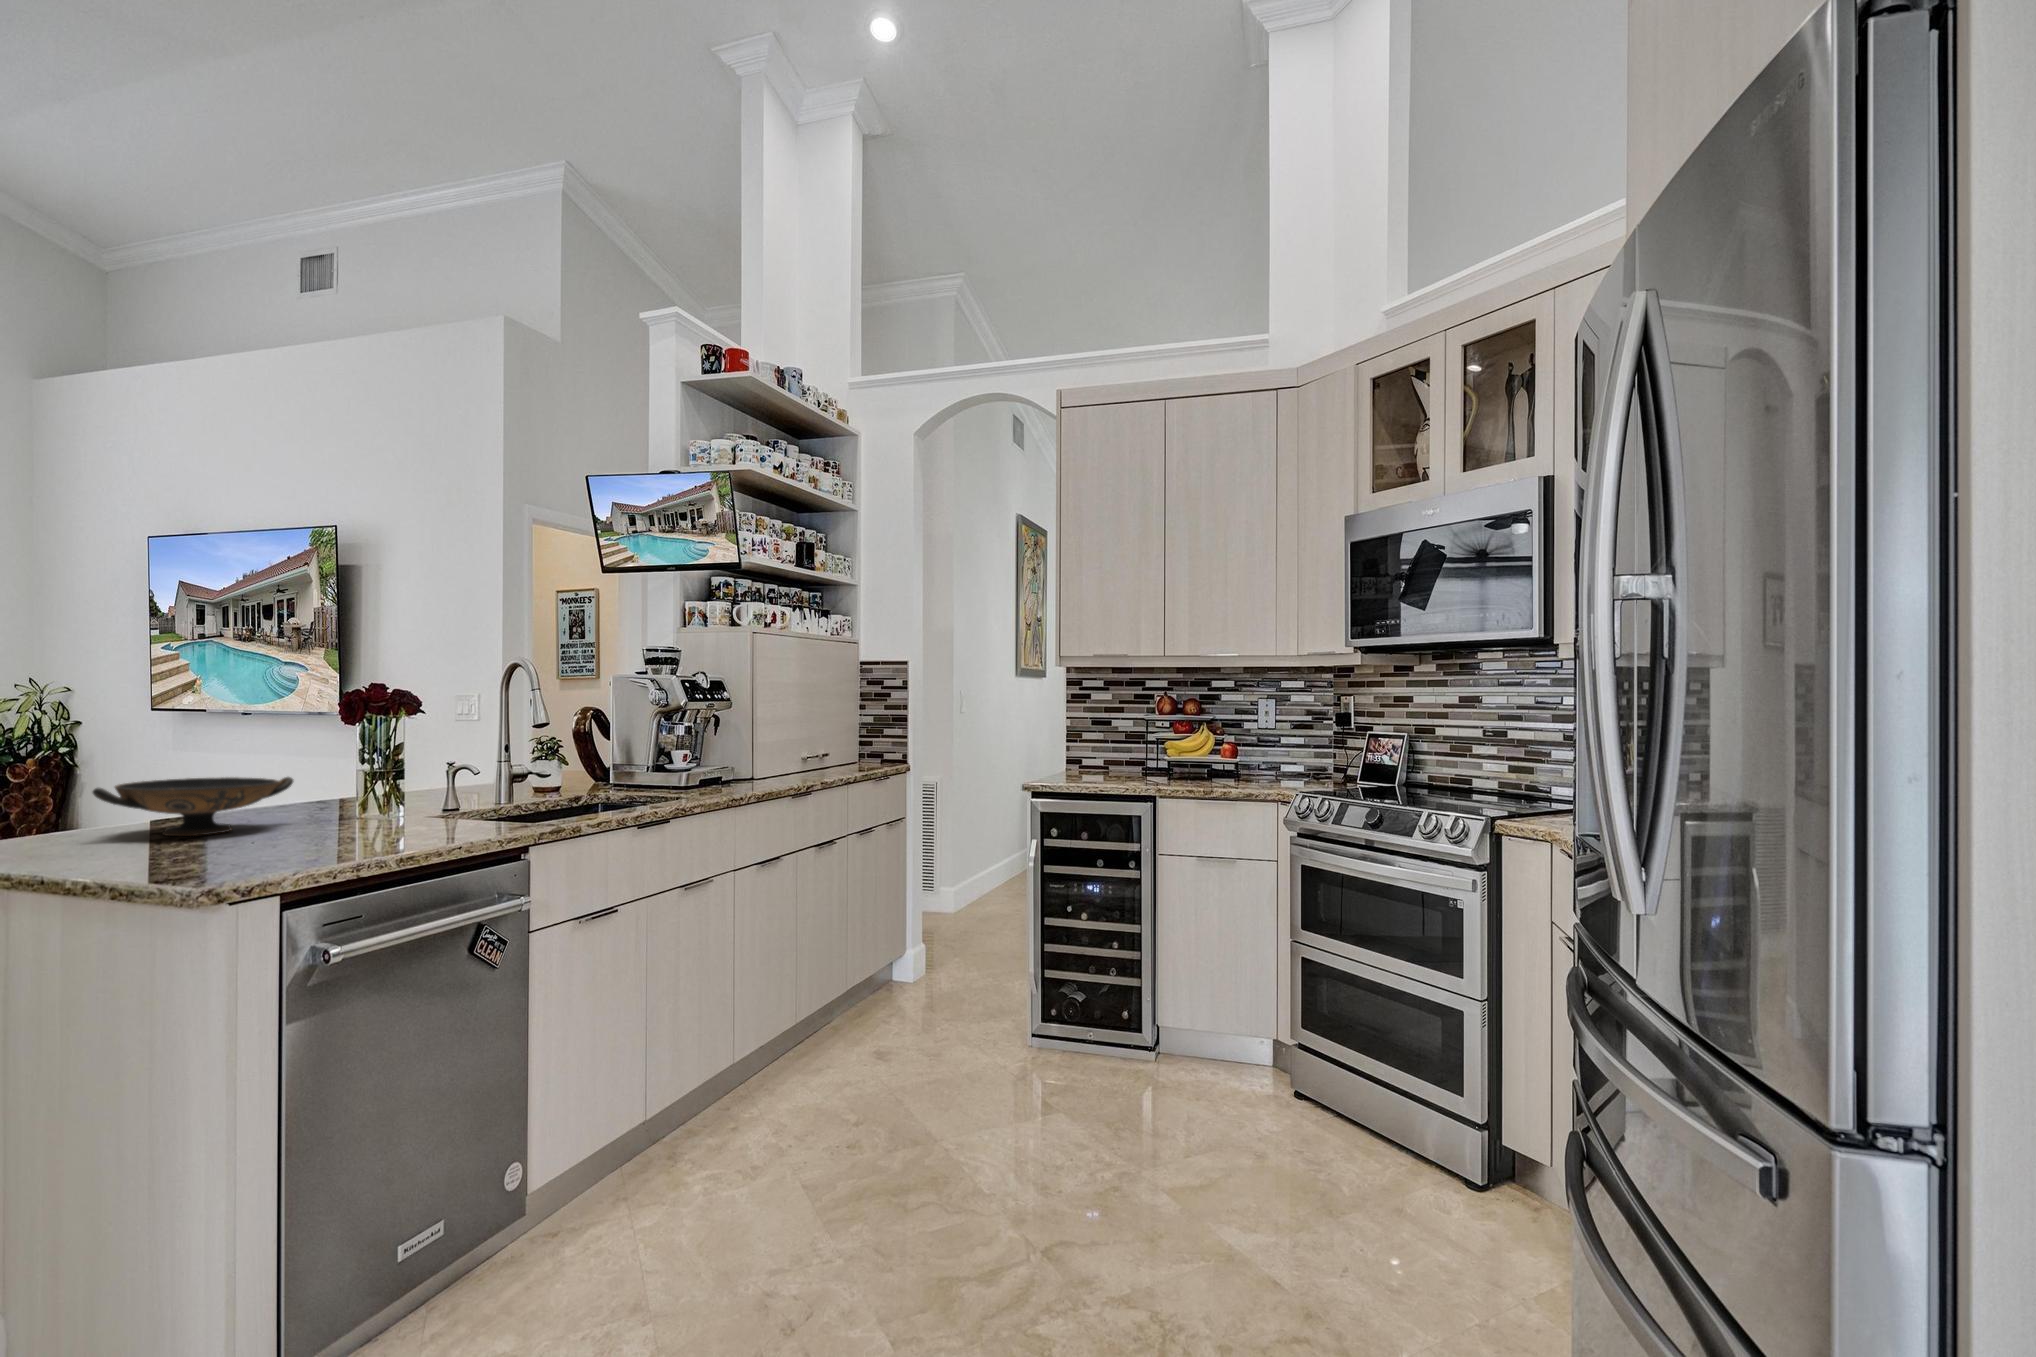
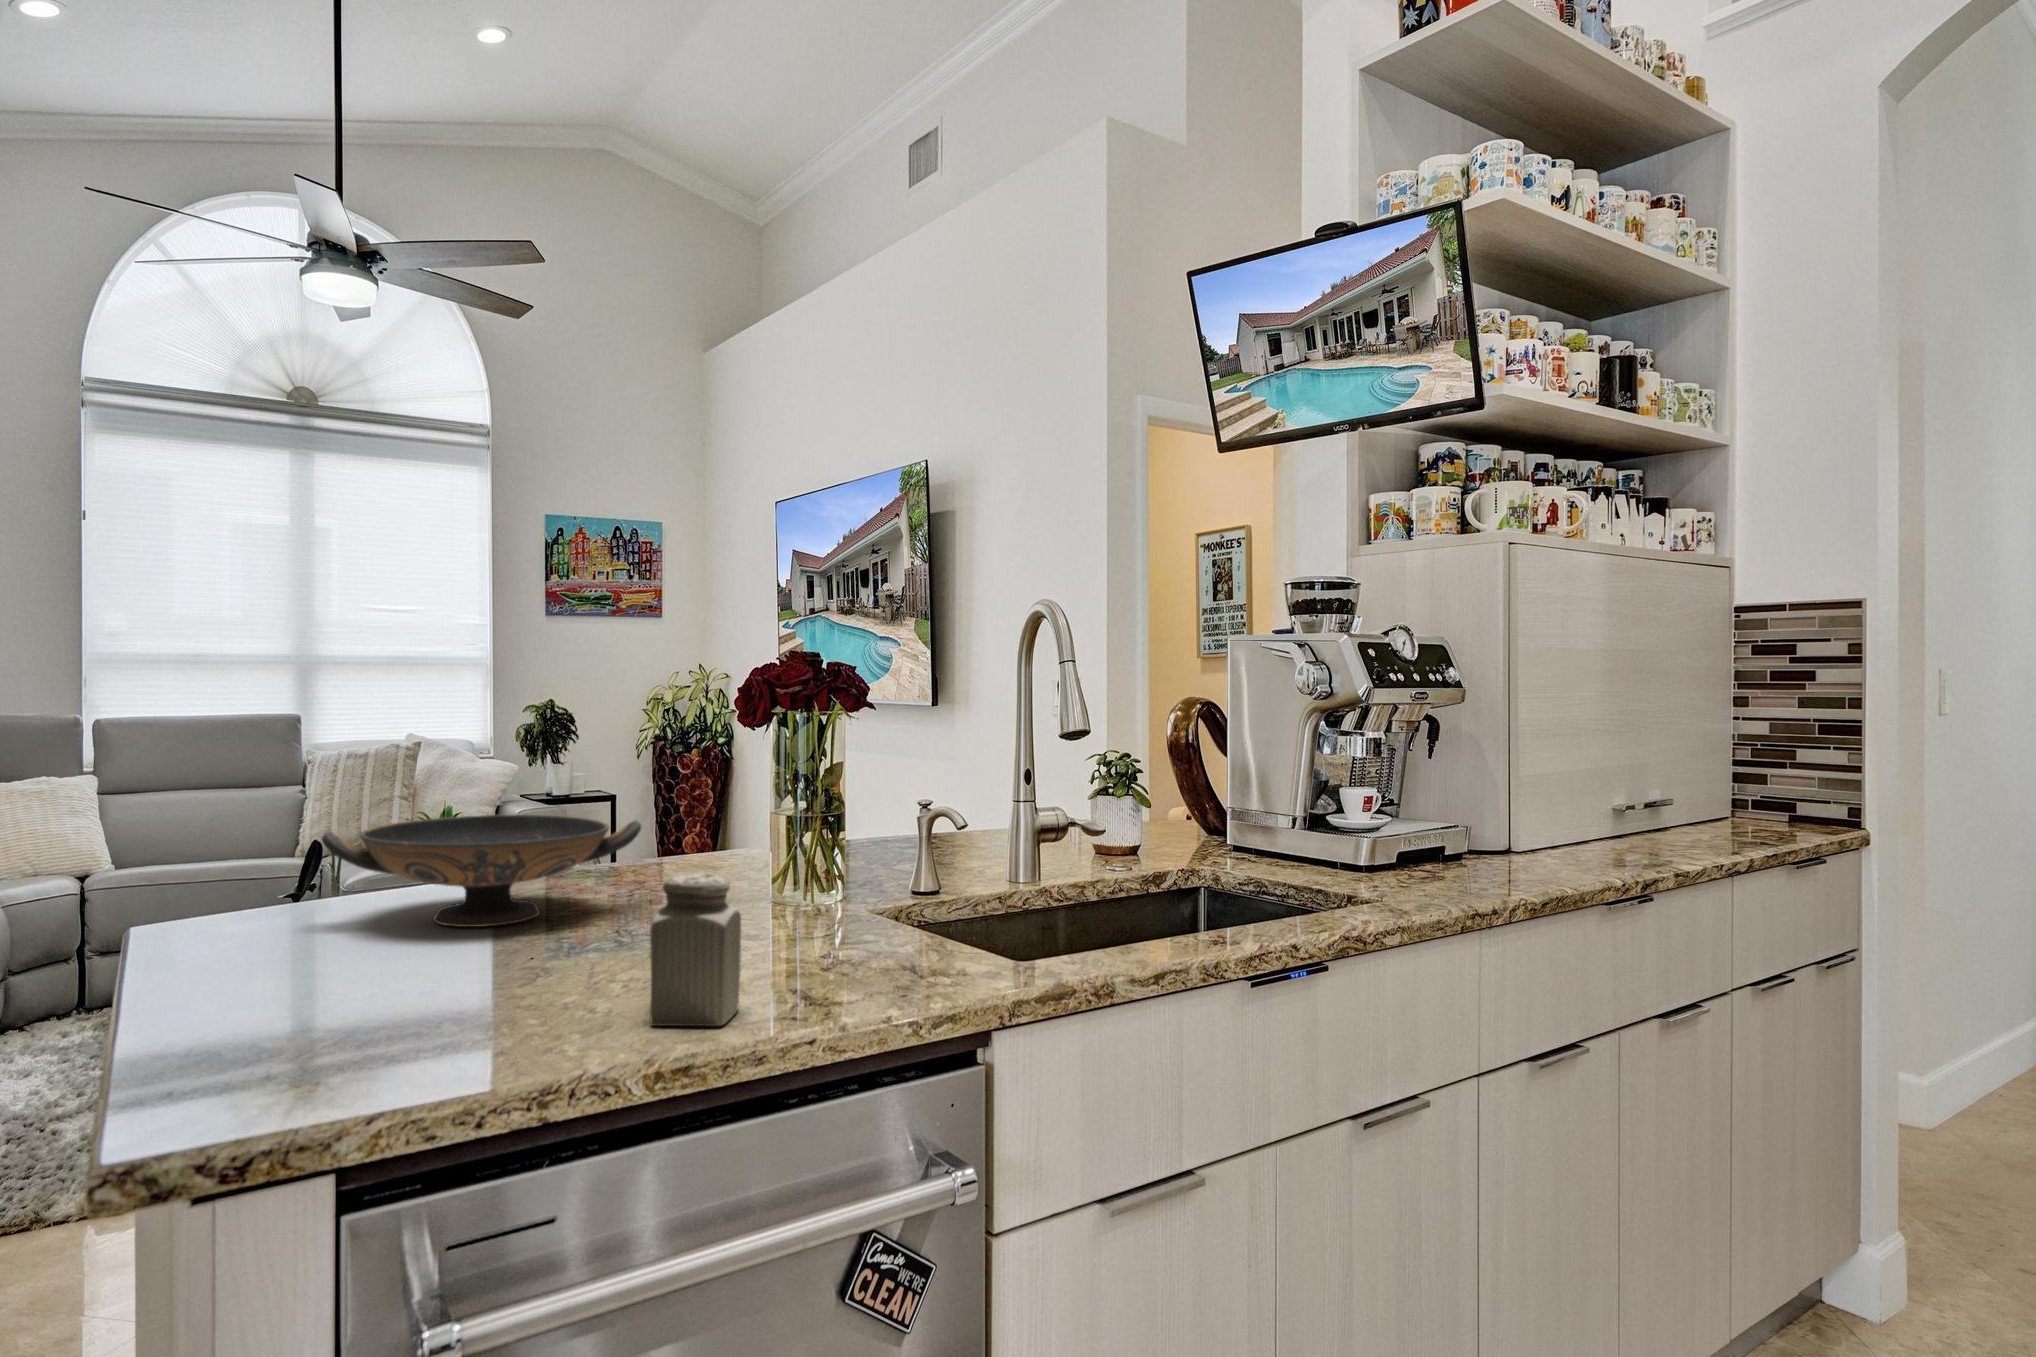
salt shaker: none [388,785,427,848] -> present [650,874,741,1026]

